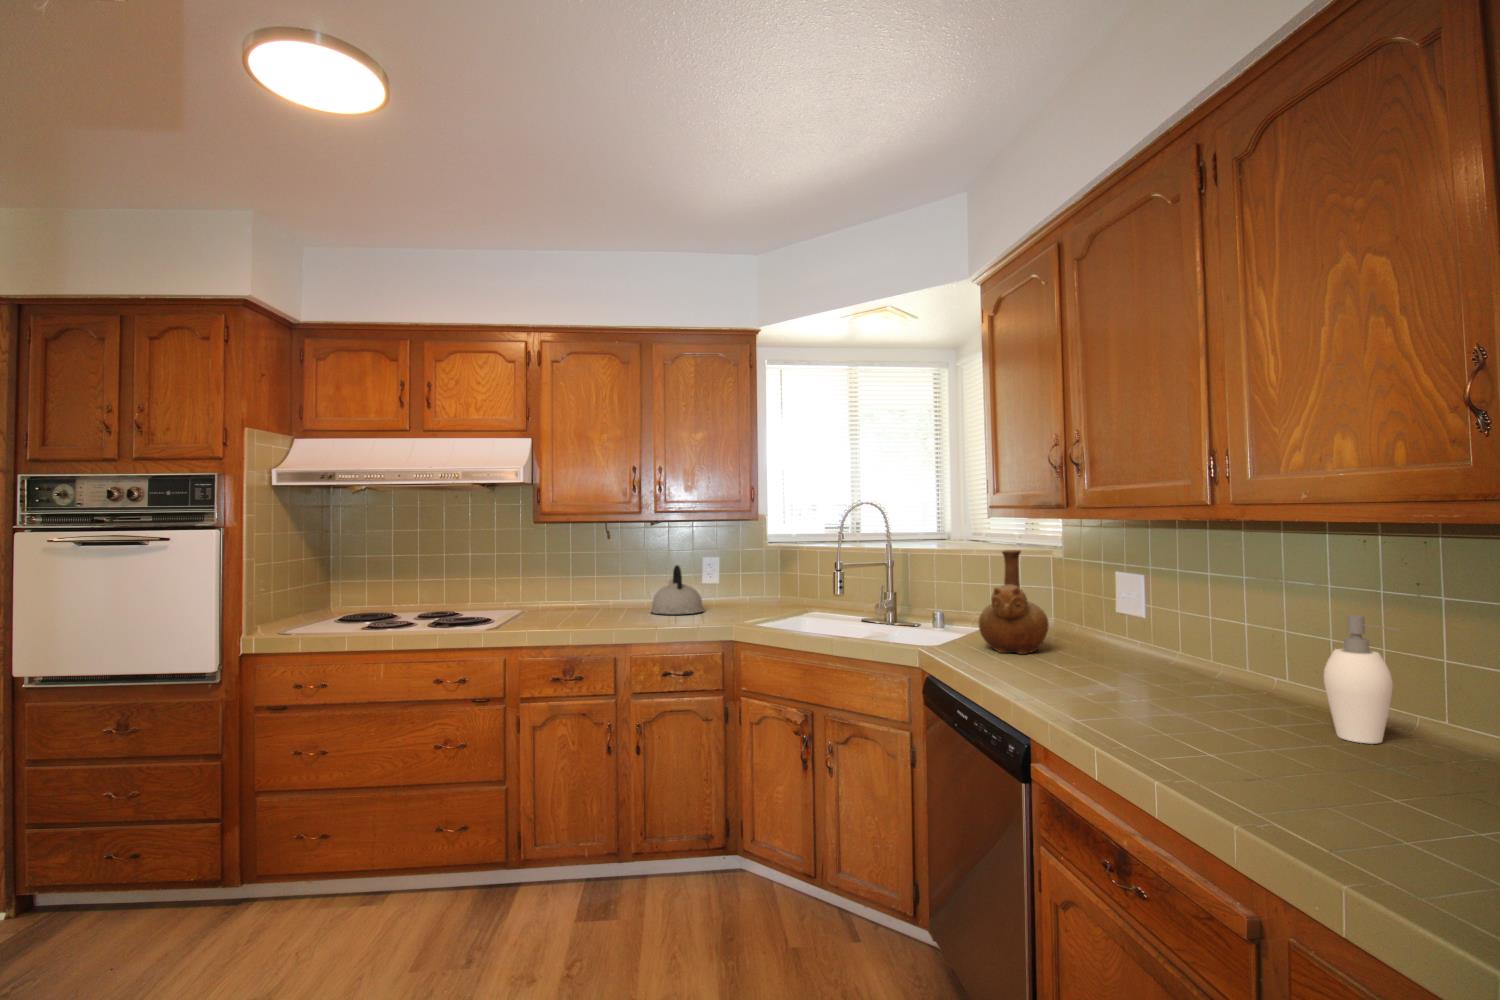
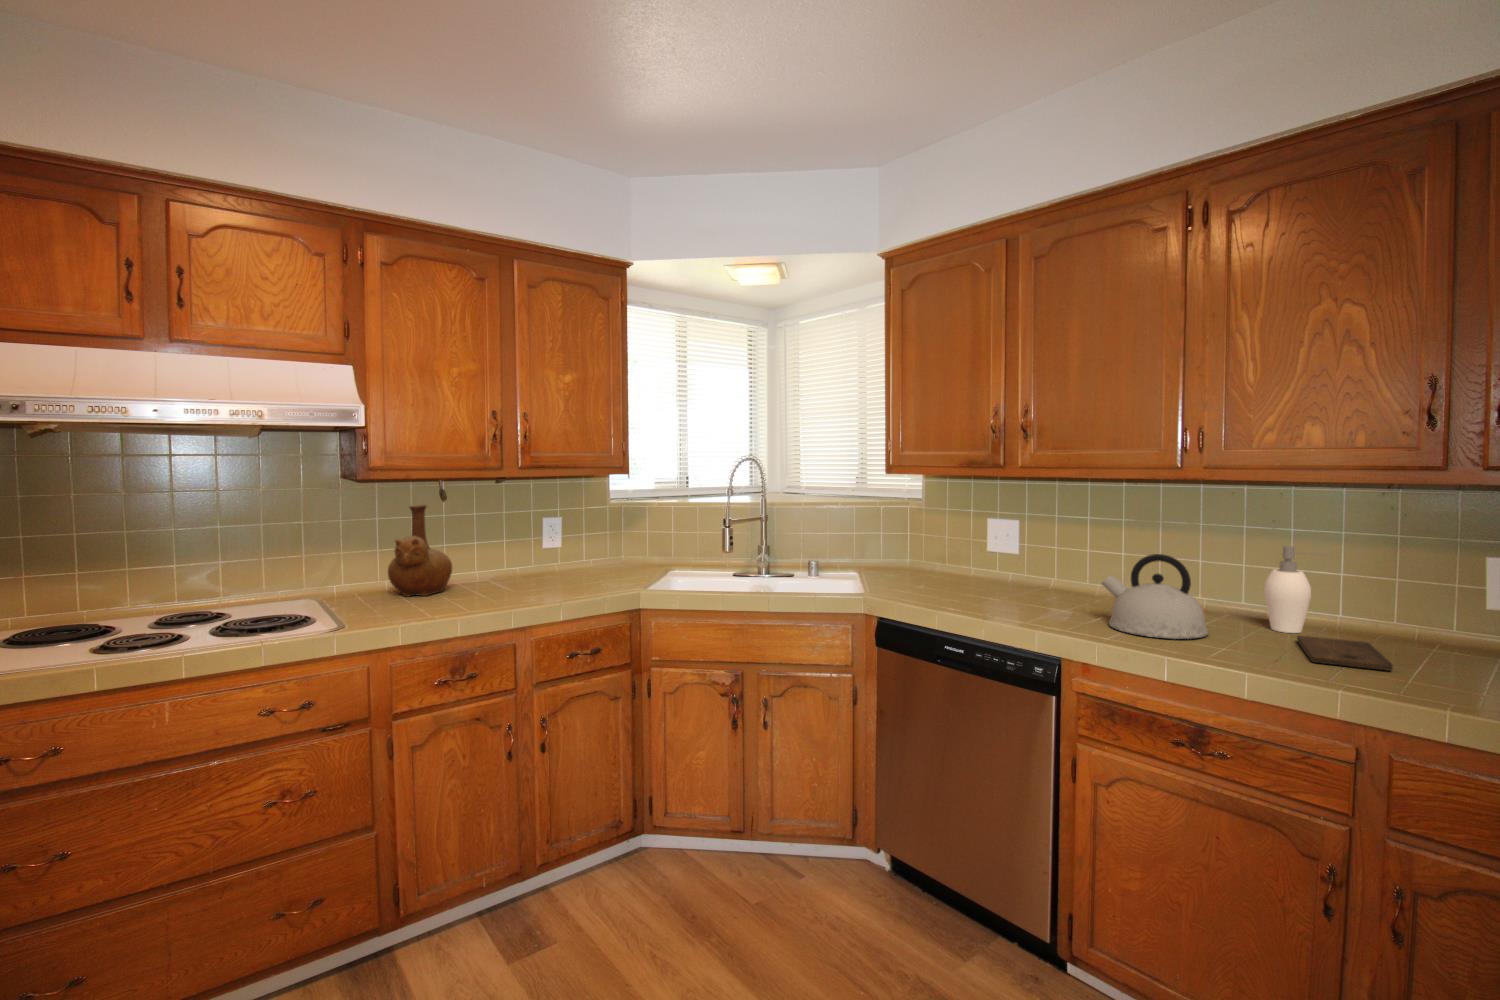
vase: present [979,550,1049,654] -> present [388,505,452,596]
kettle: present [651,565,704,615] -> present [1102,554,1208,639]
cutting board: none [1246,740,1415,792] -> present [1297,636,1393,671]

